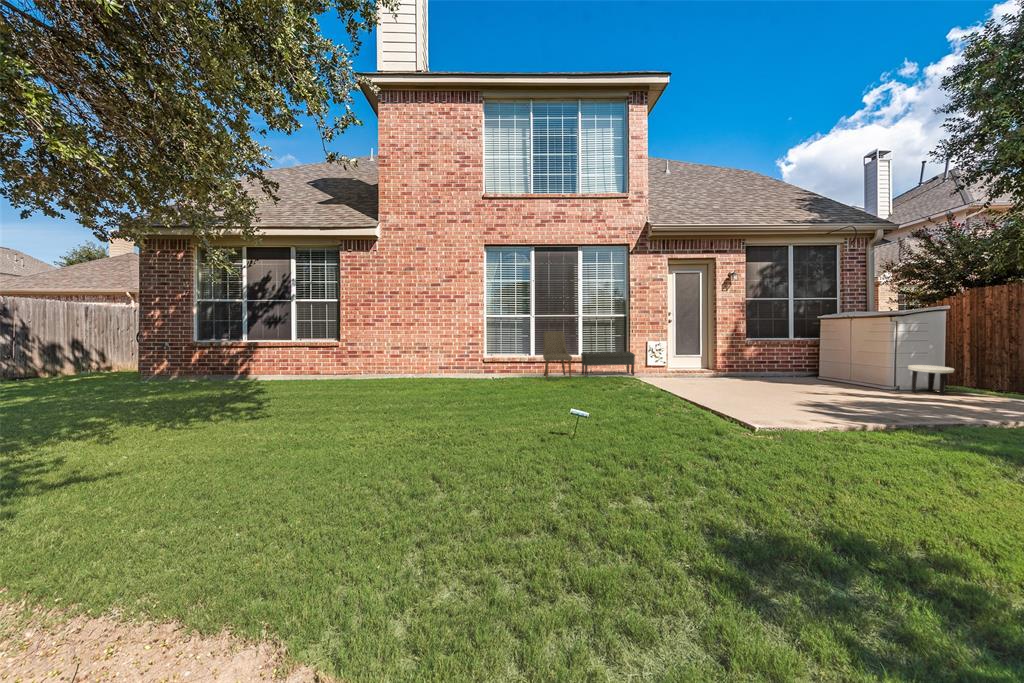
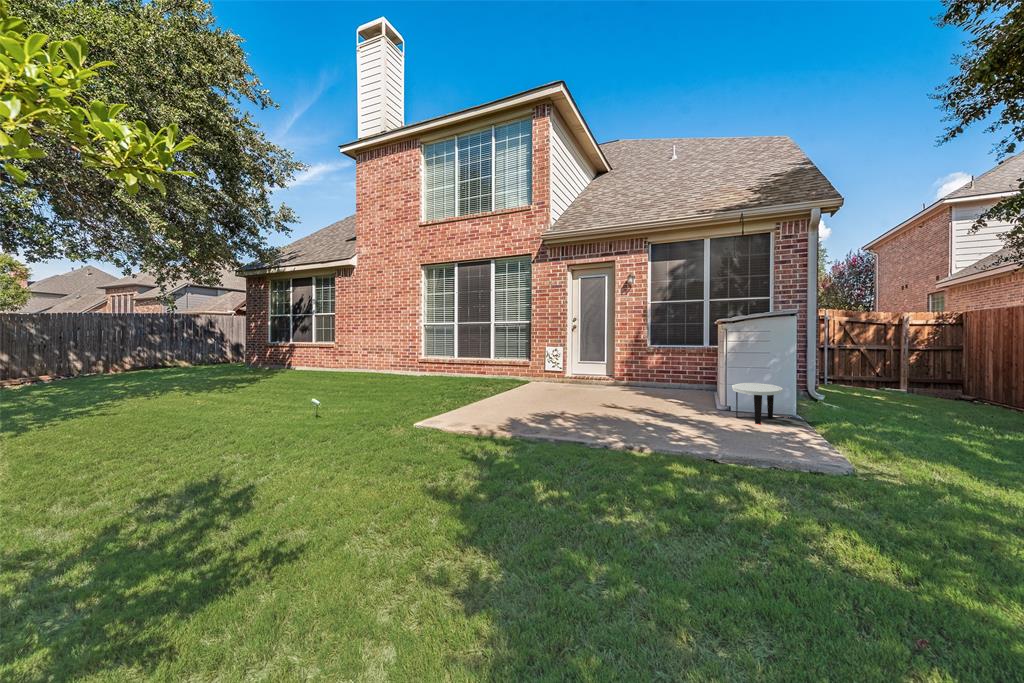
chair: present [543,332,572,379] -> none [444,337,473,379]
bench: present [581,351,635,376] -> none [480,356,530,380]

